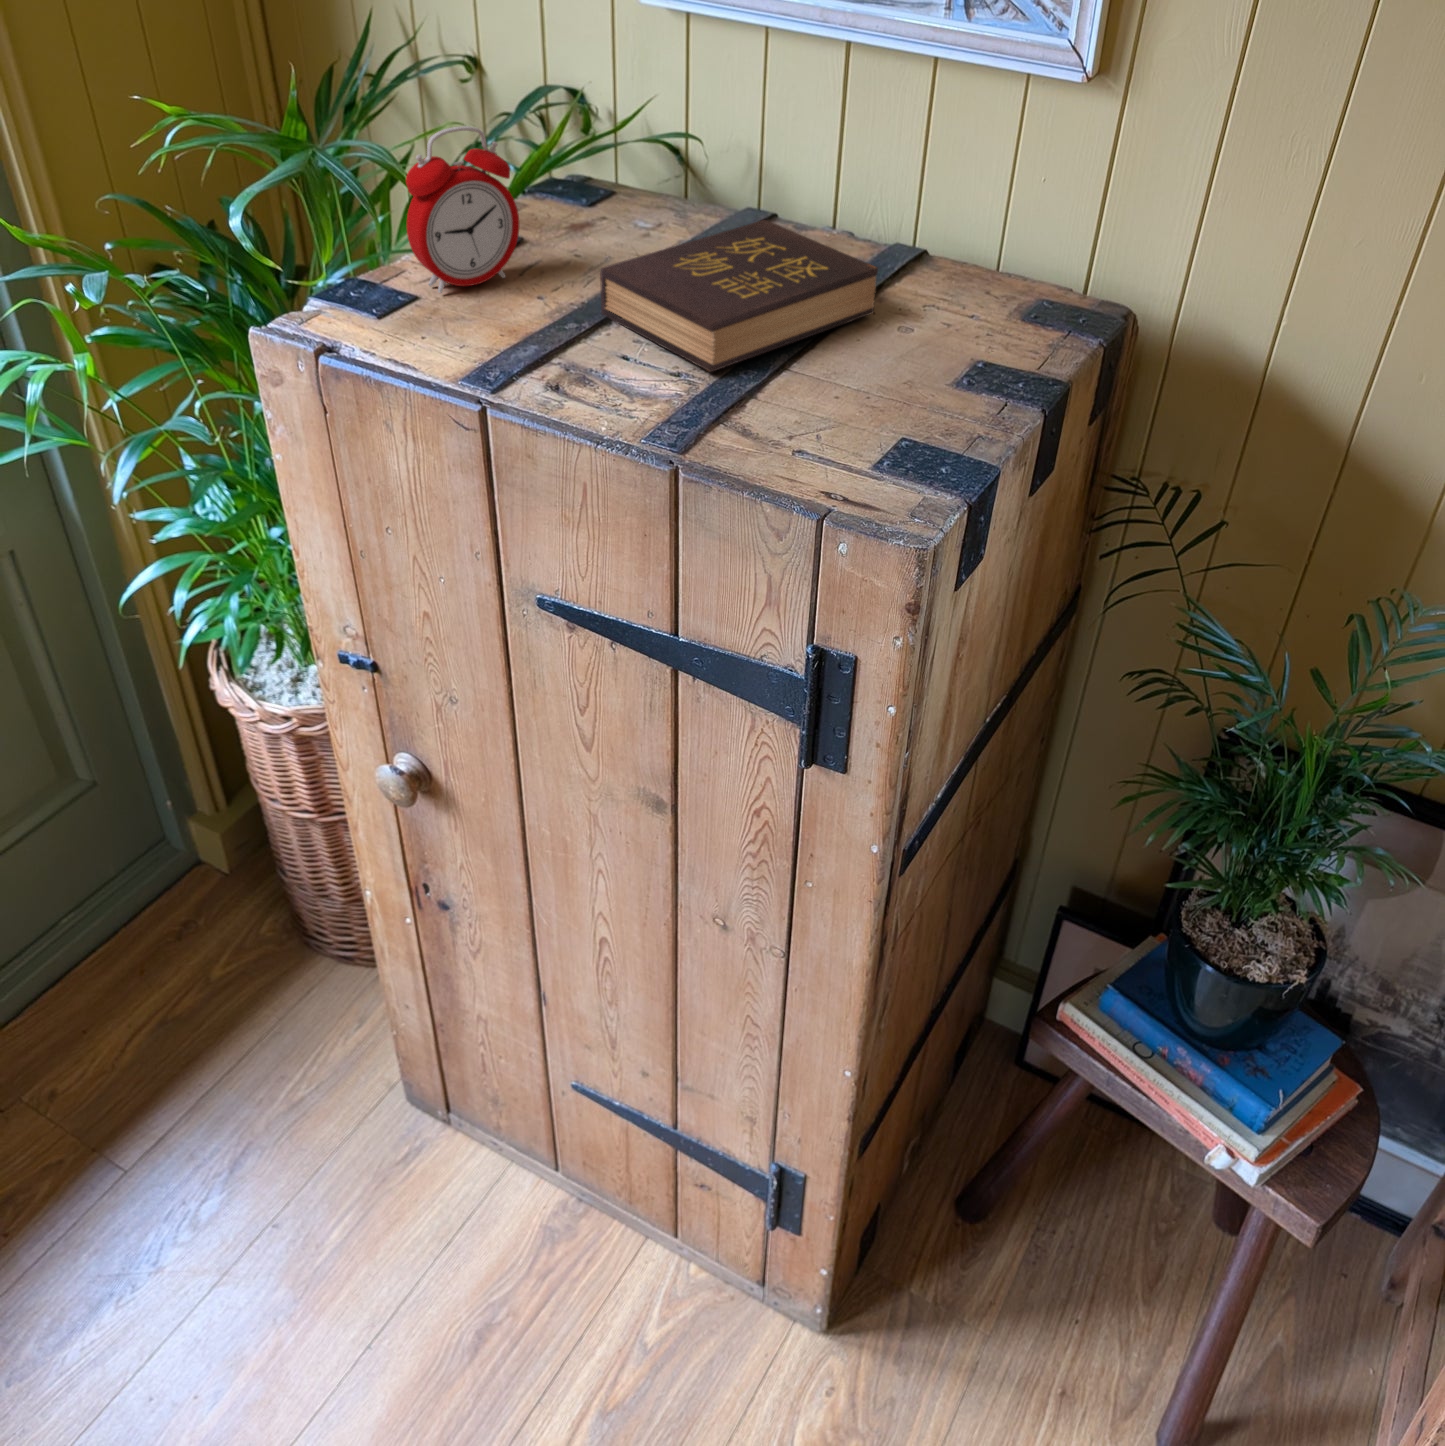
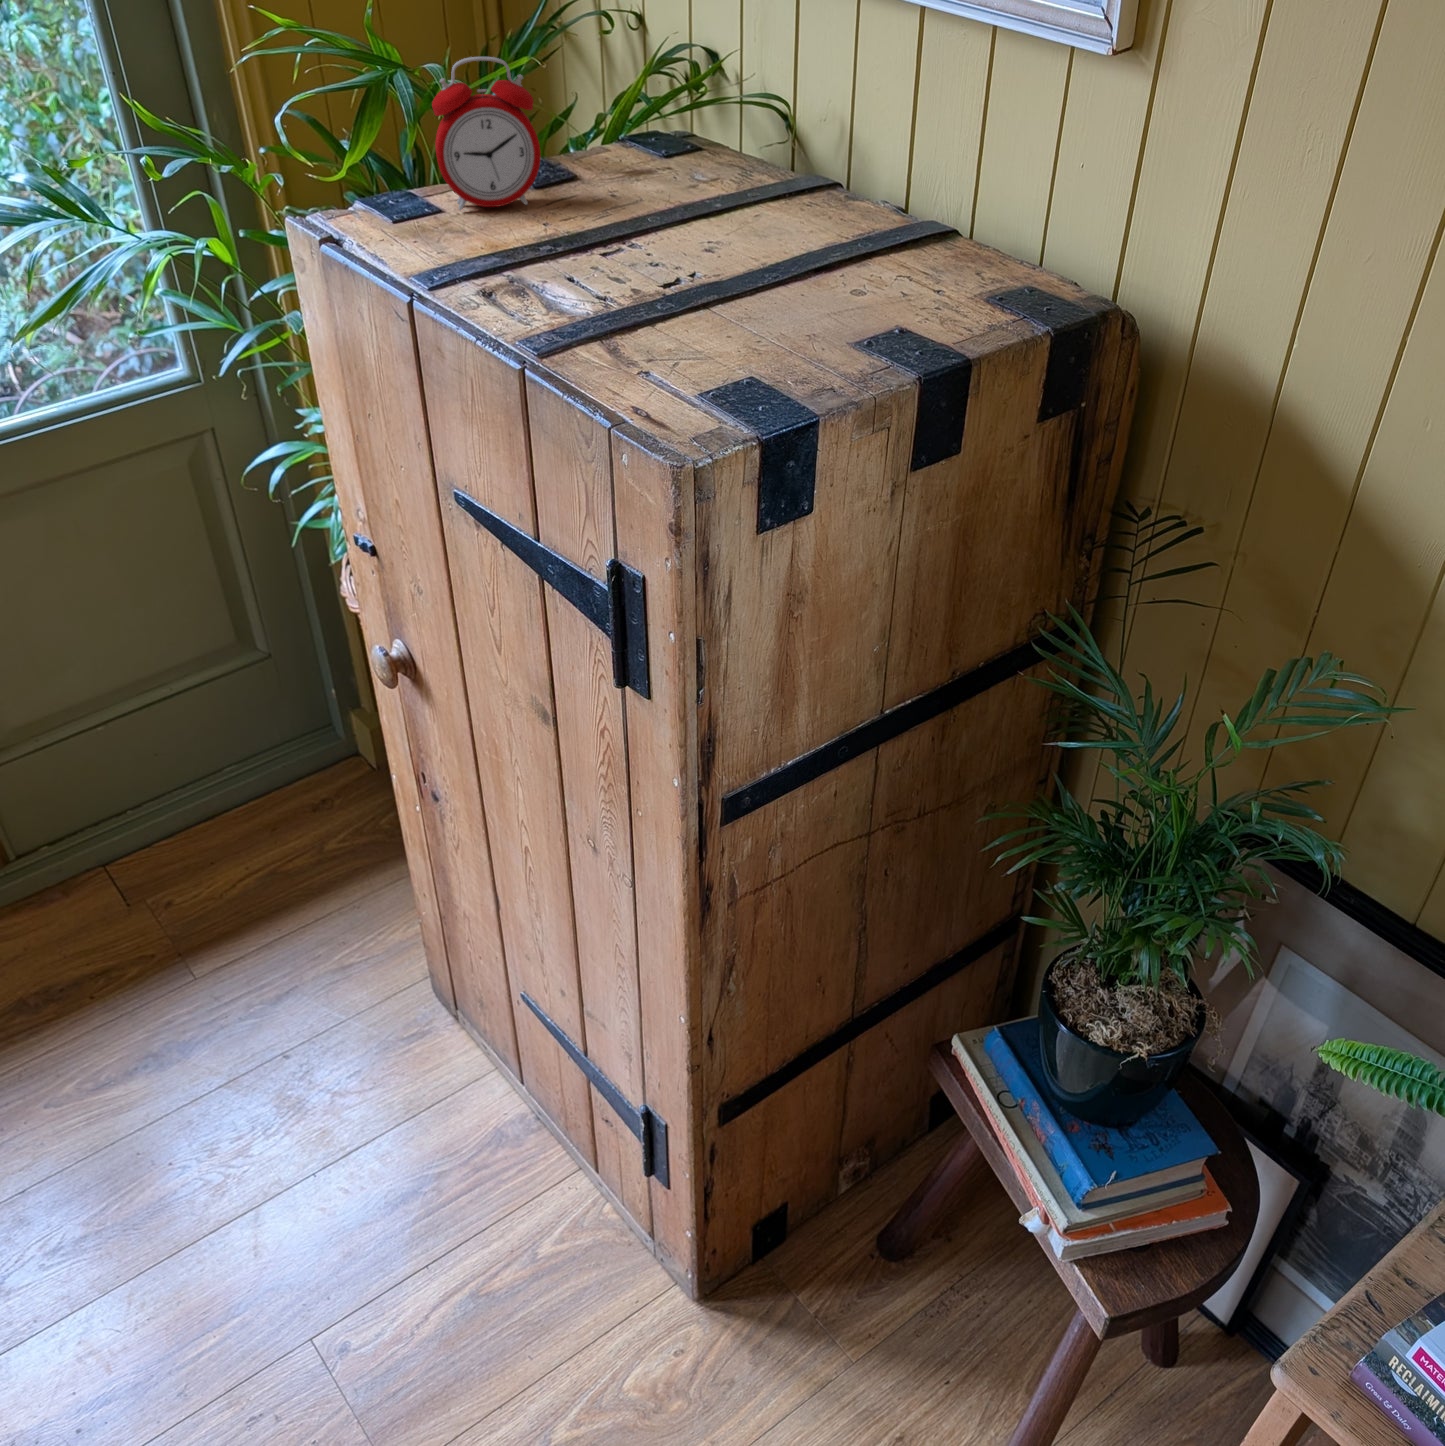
hardback book: present [600,220,878,372] -> none [581,177,838,299]

